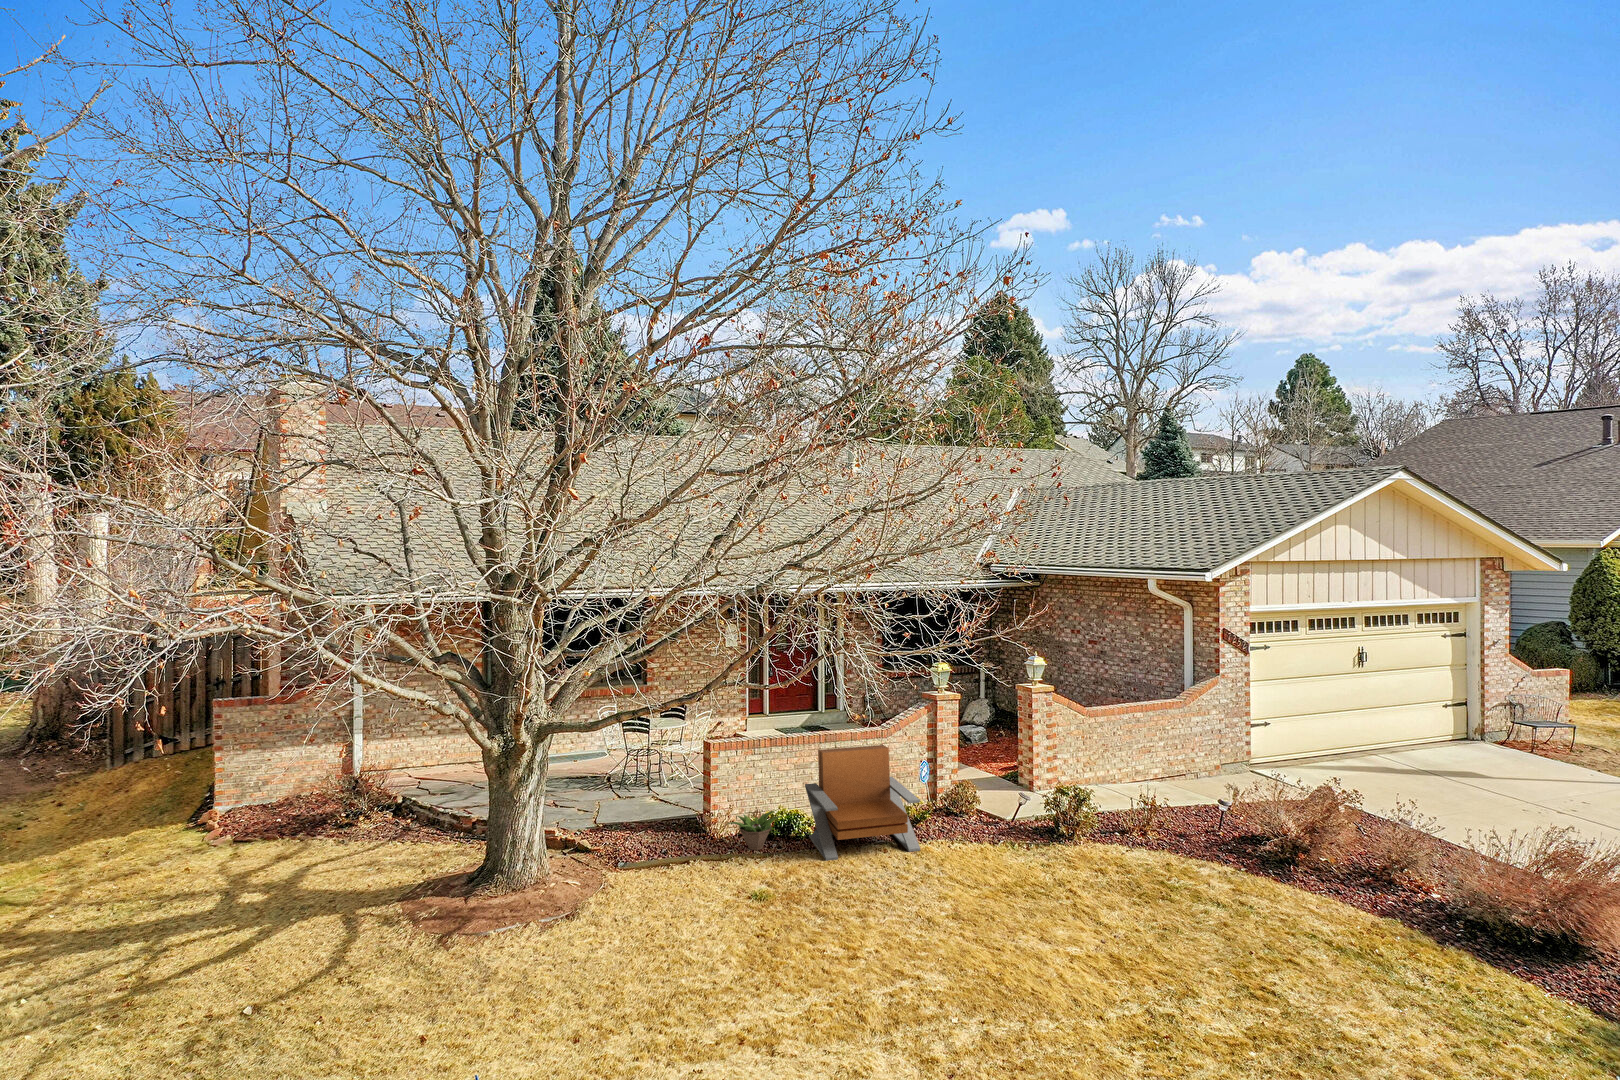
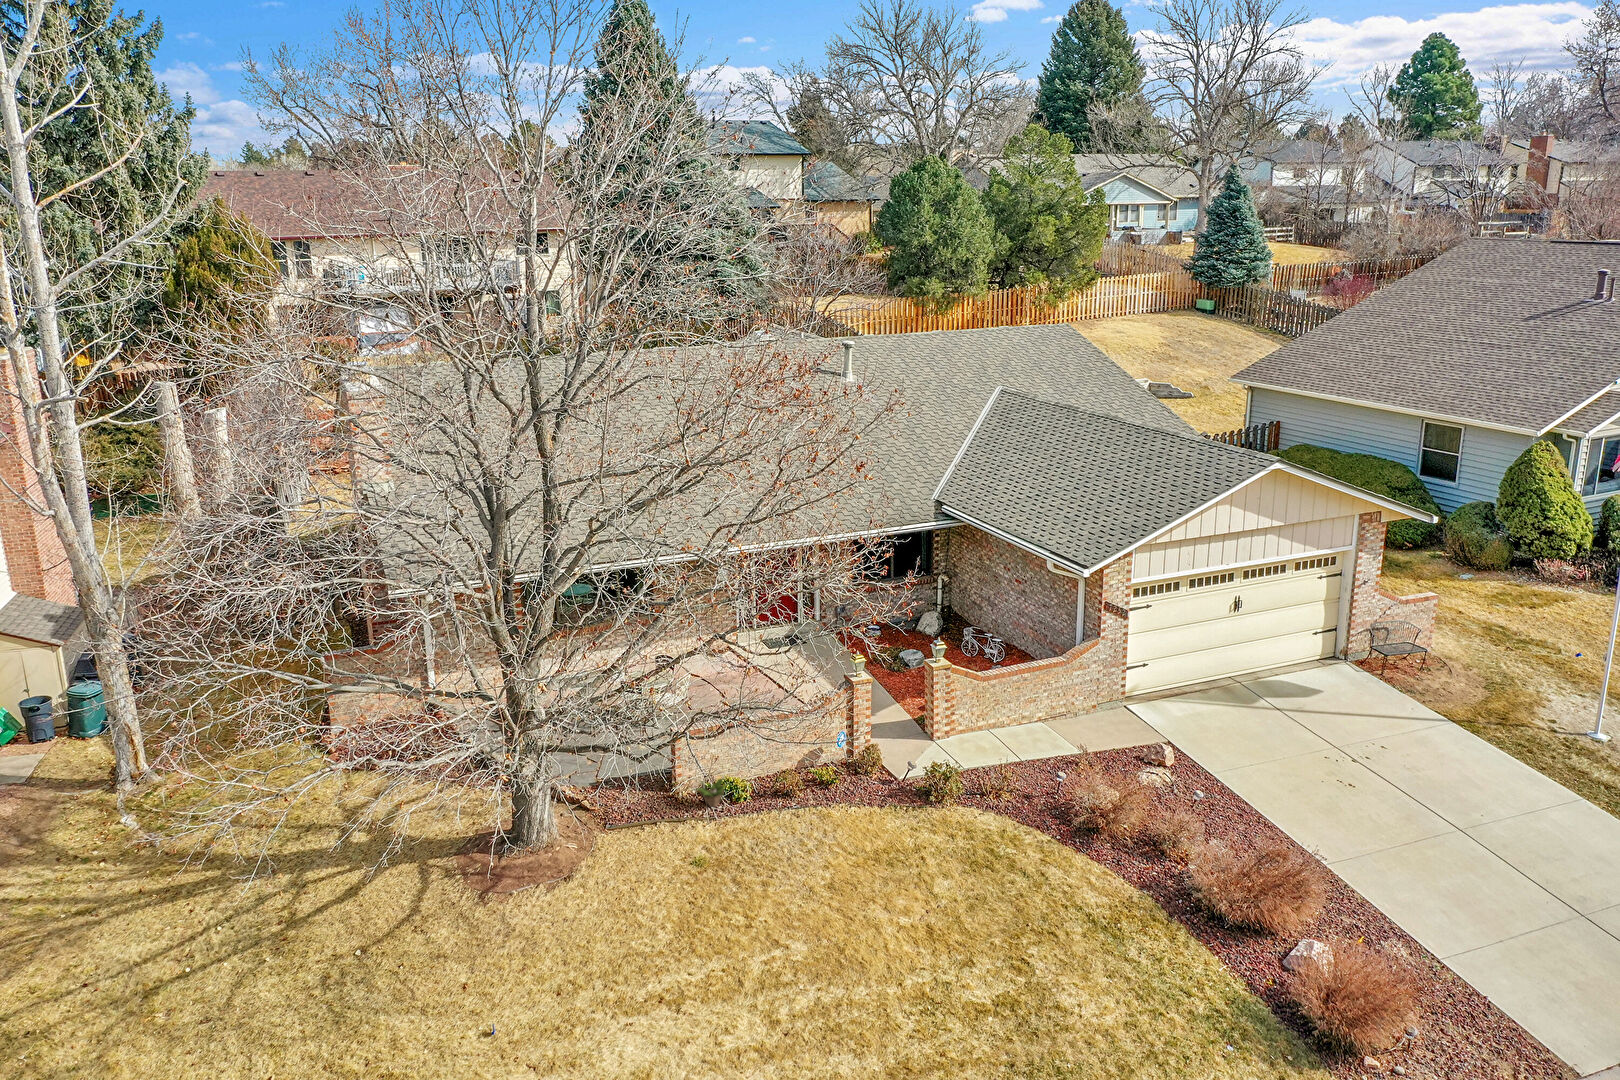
lounge chair: present [805,745,920,861] -> none [749,726,832,818]

